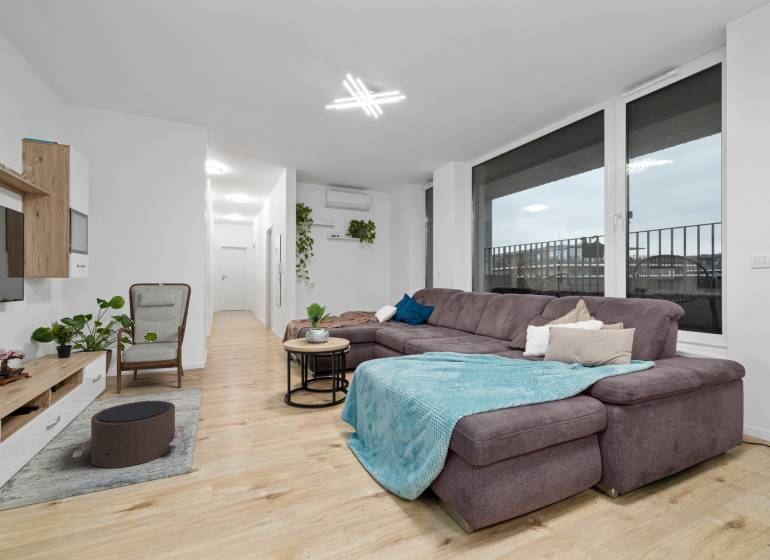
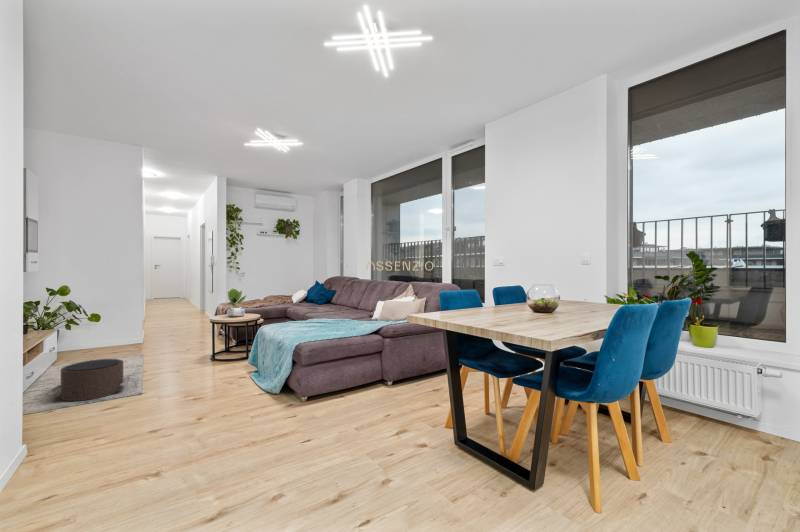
armchair: present [117,283,191,393] -> none [68,275,131,362]

